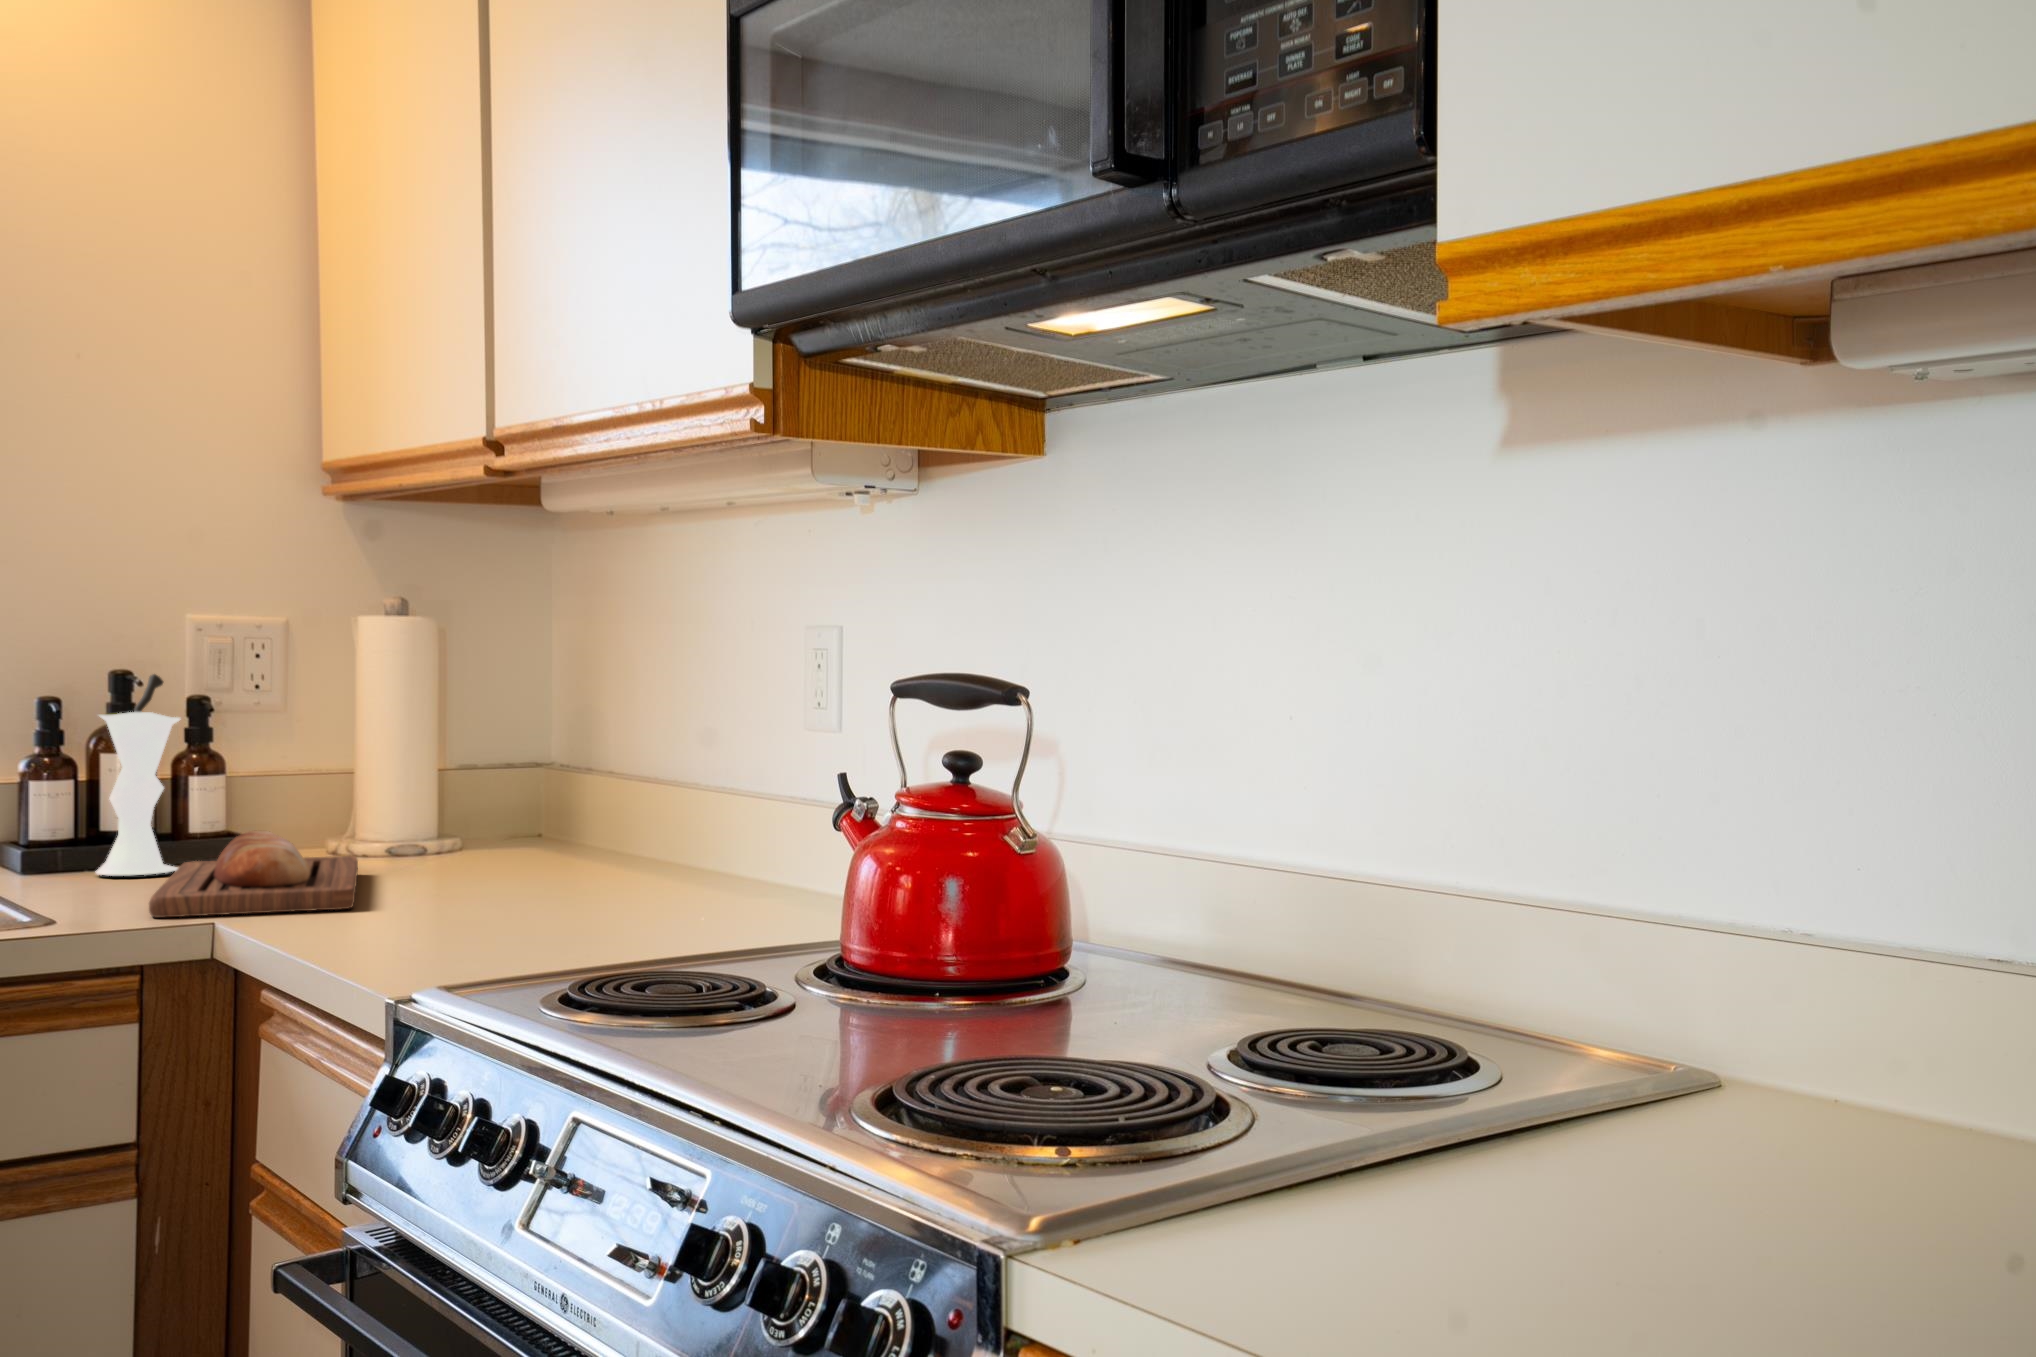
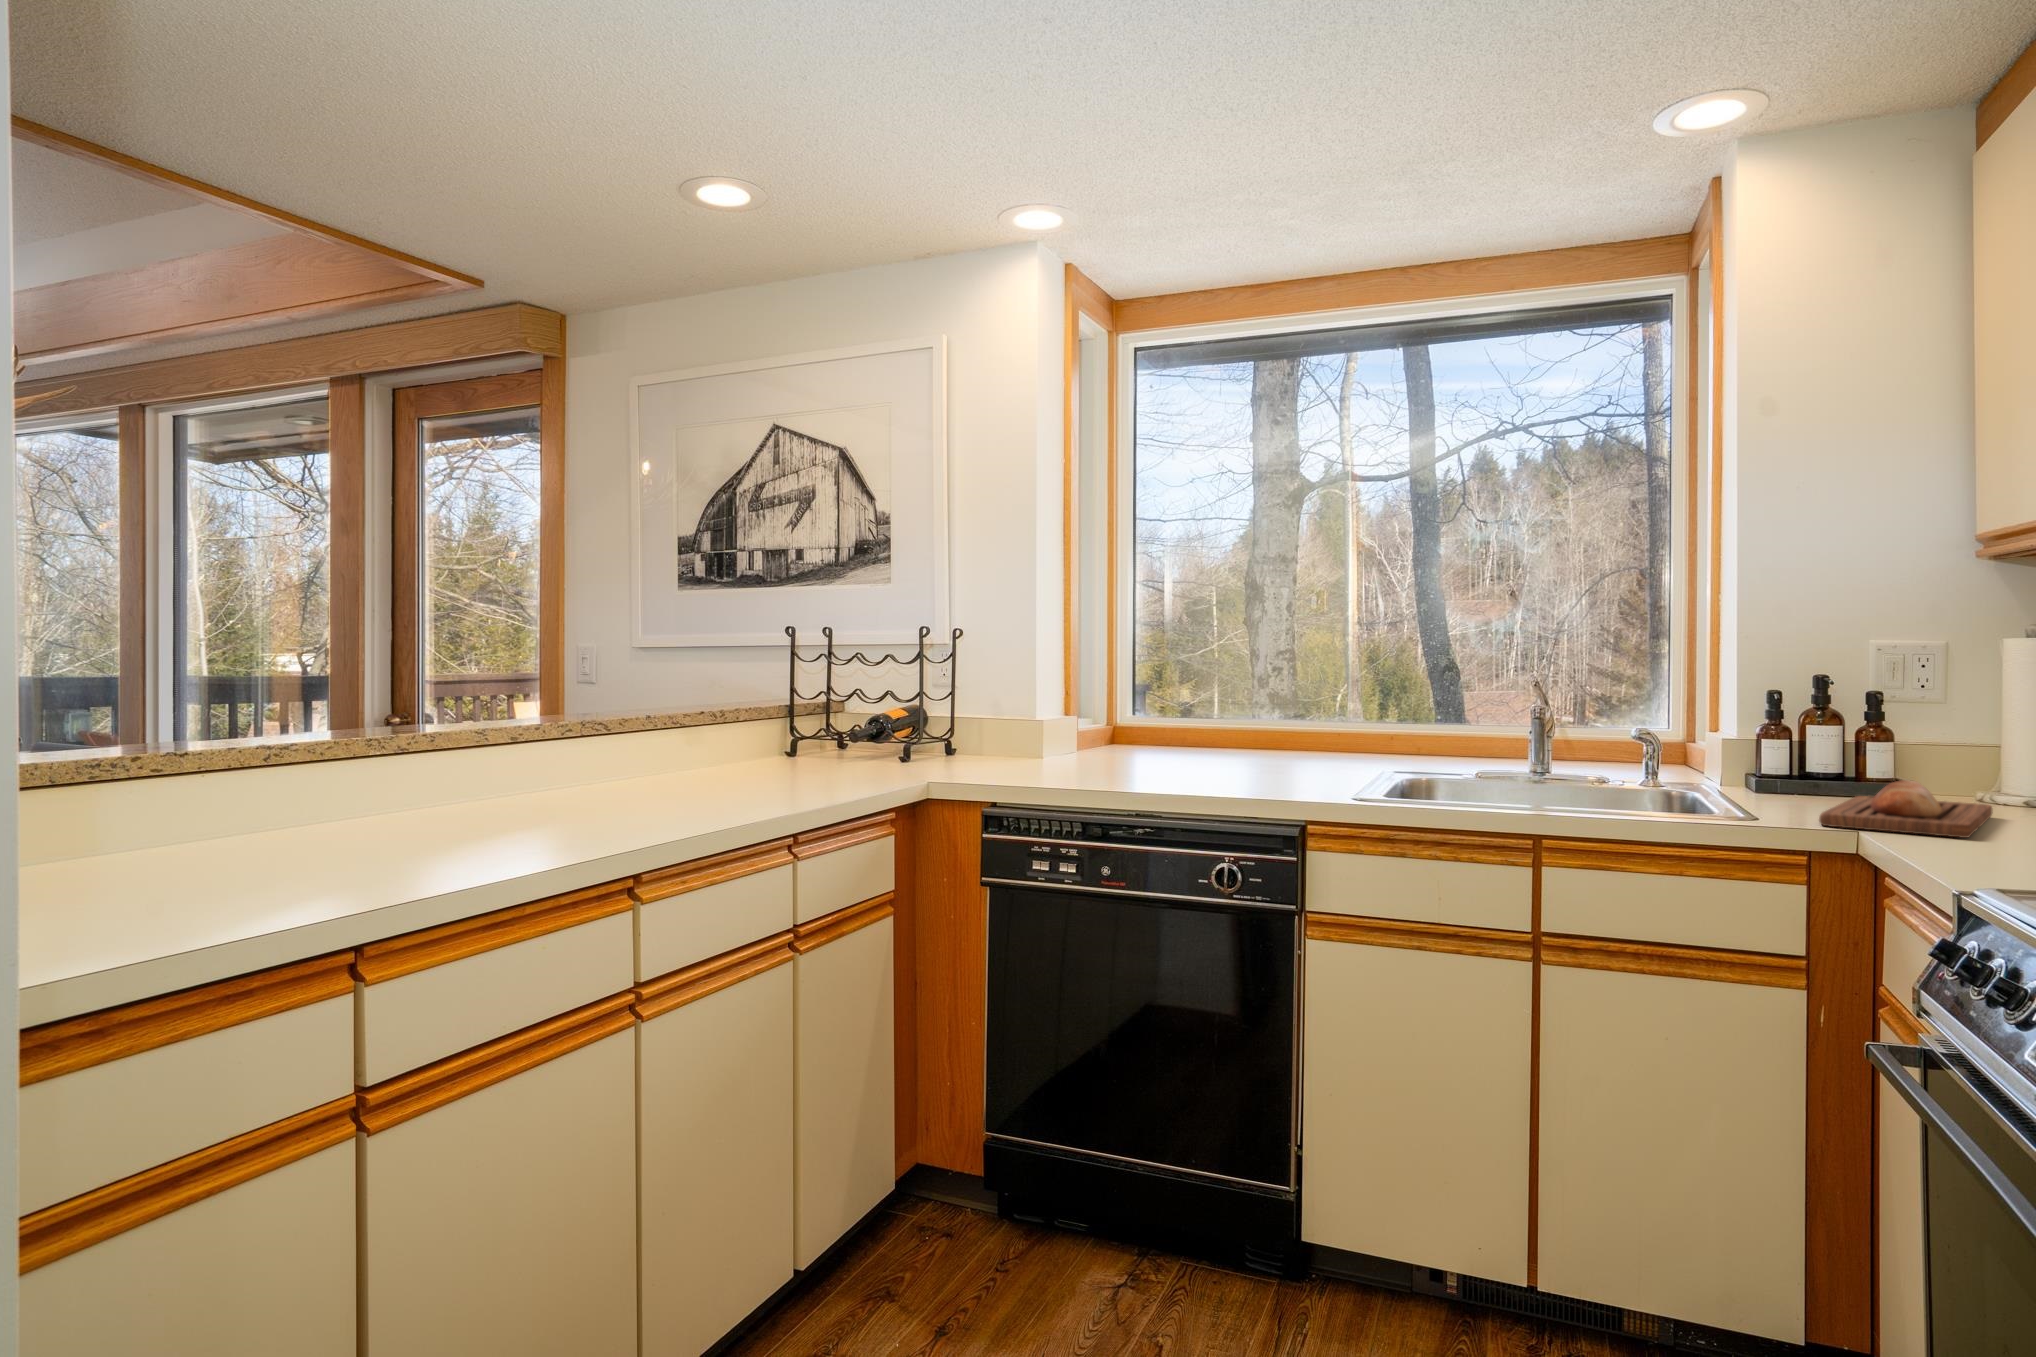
vase: present [96,674,180,876] -> none [1800,677,1859,801]

